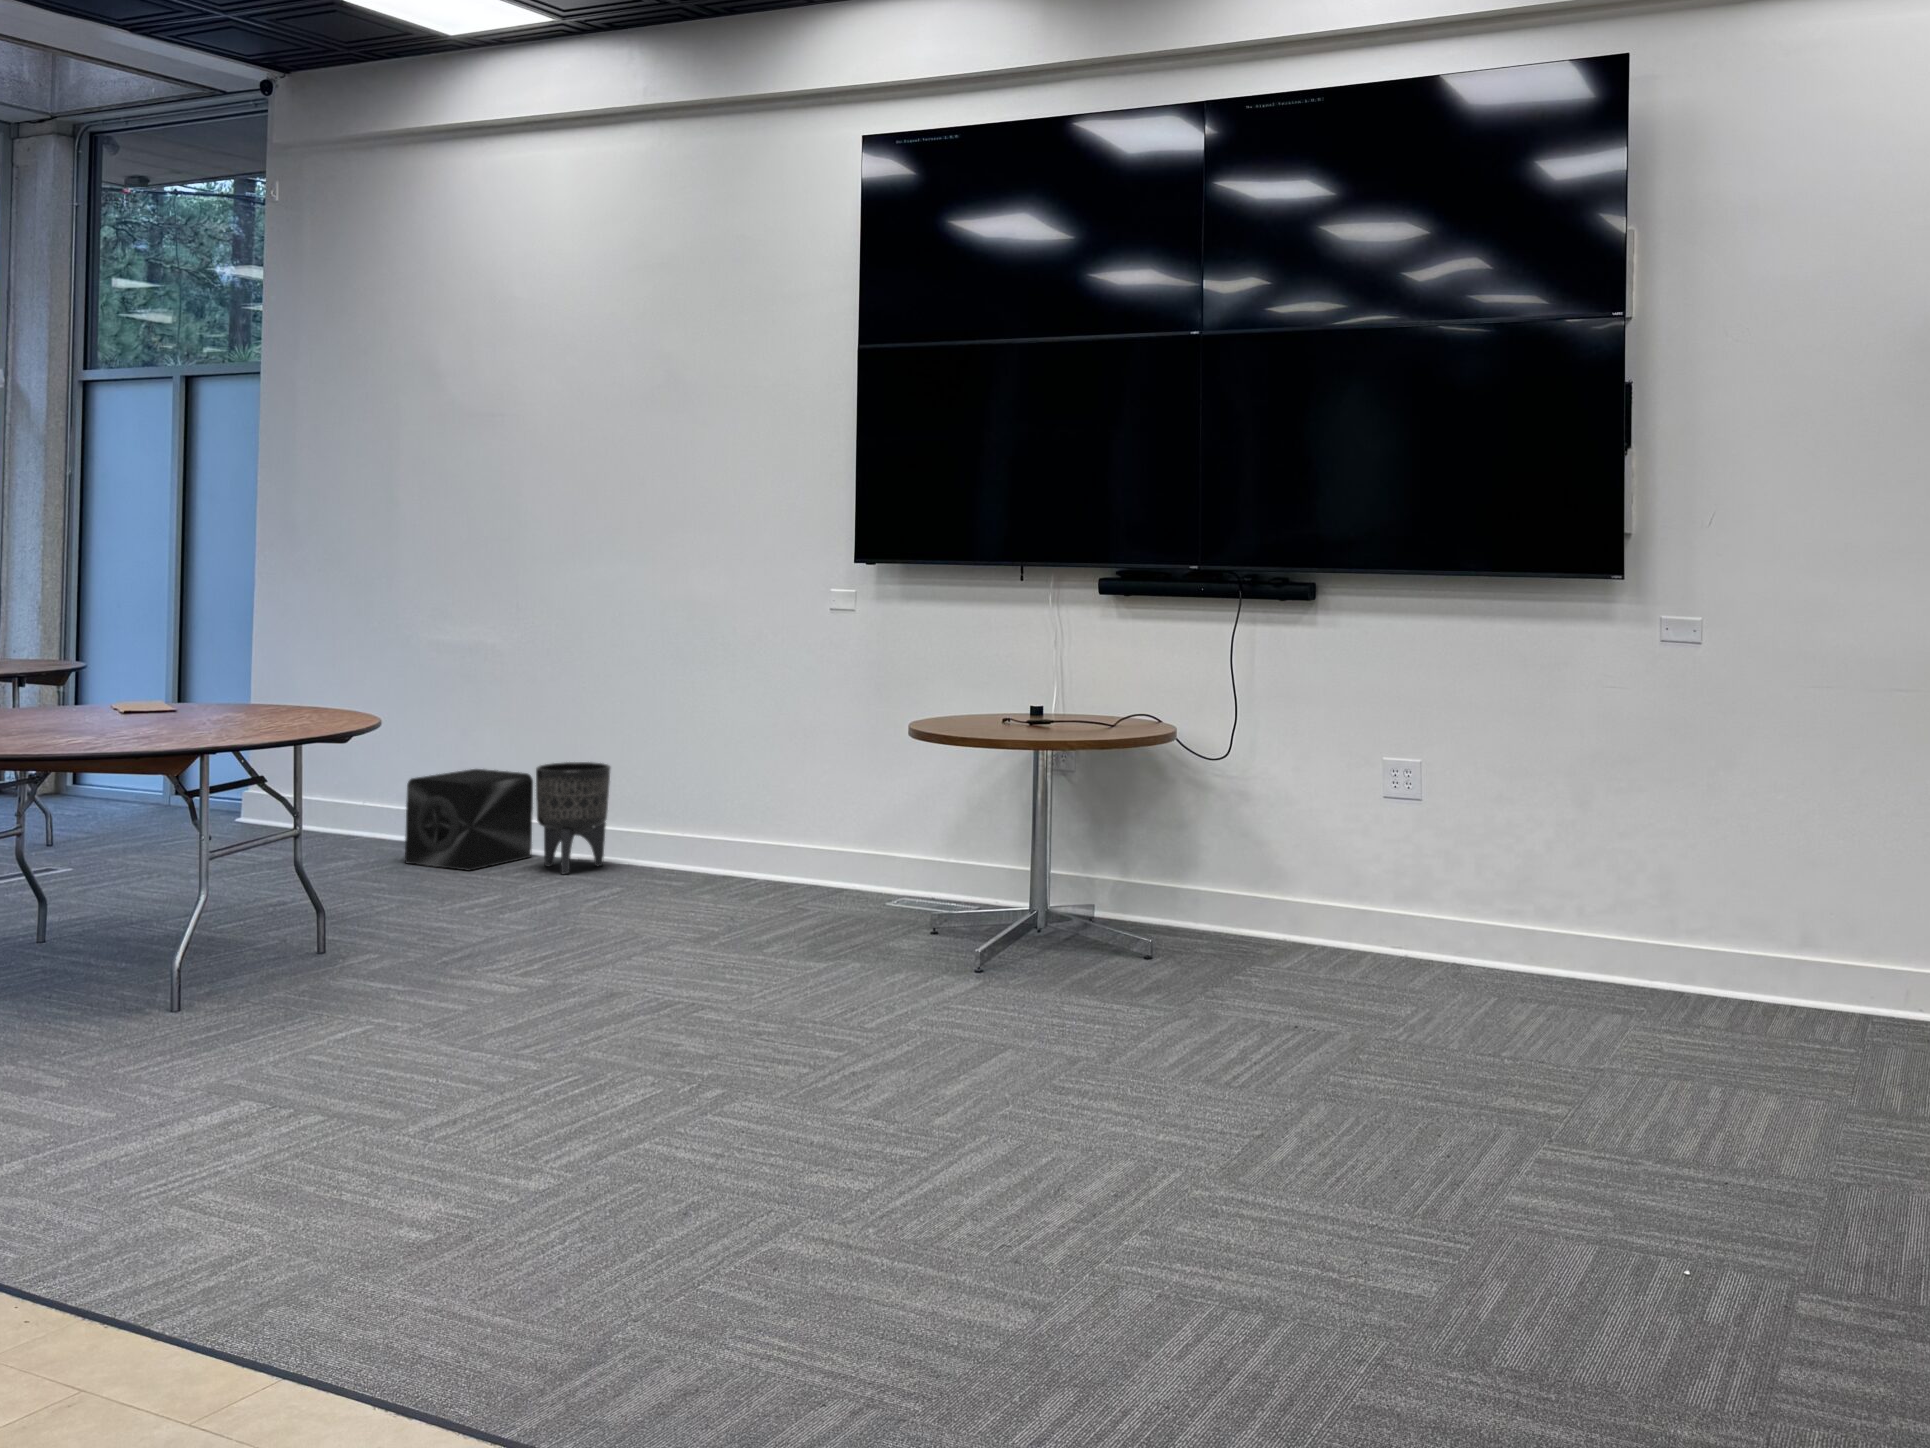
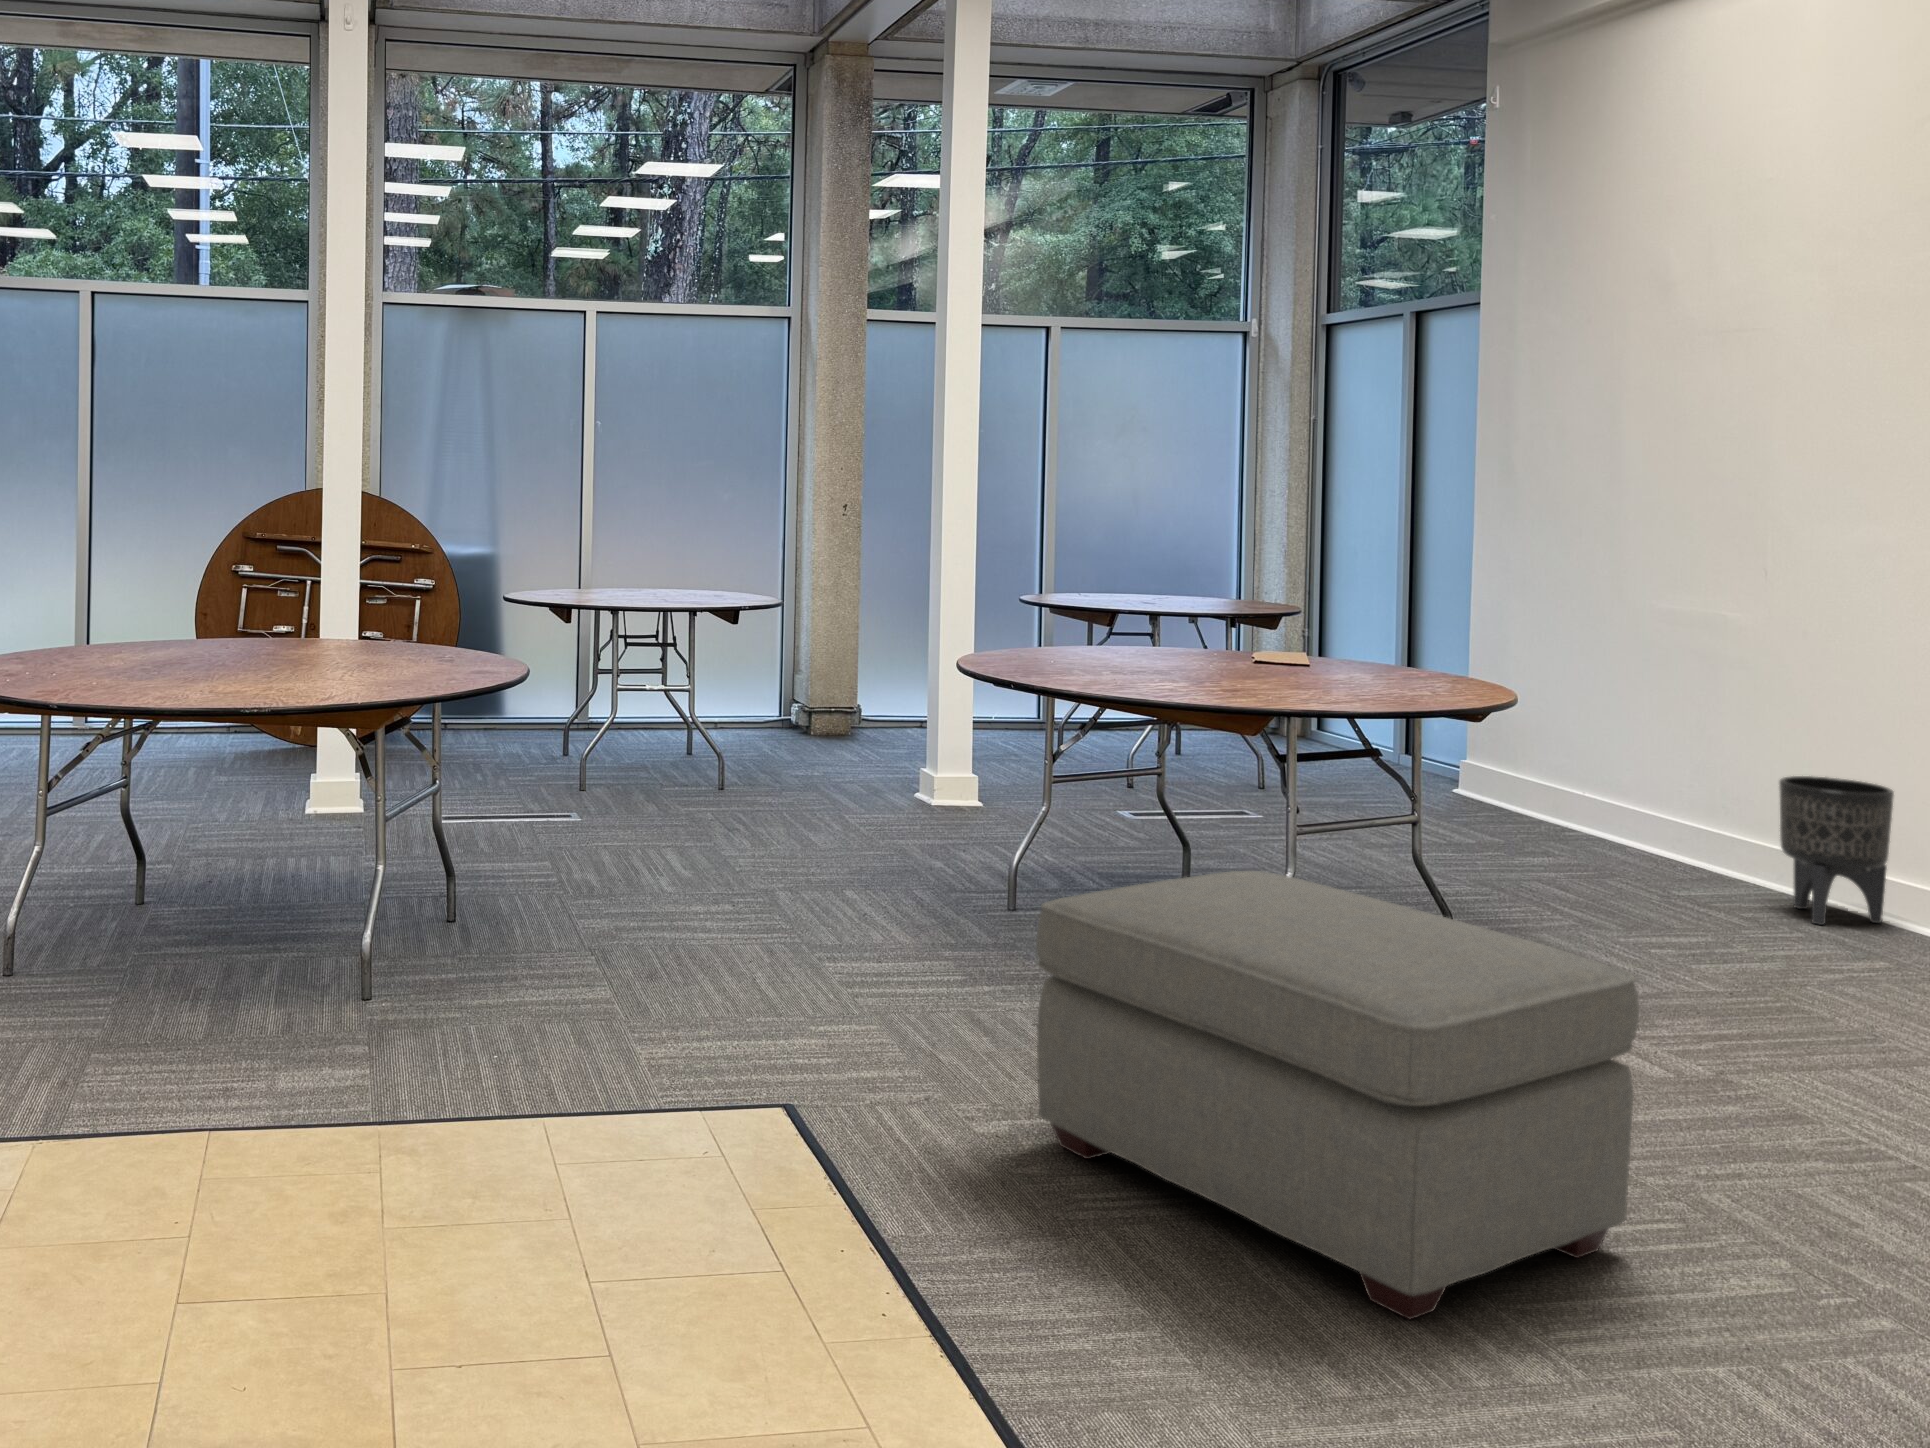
speaker: present [405,769,533,871] -> none [1611,768,1785,894]
ottoman: none [63,883,566,1182] -> present [1036,871,1639,1319]

